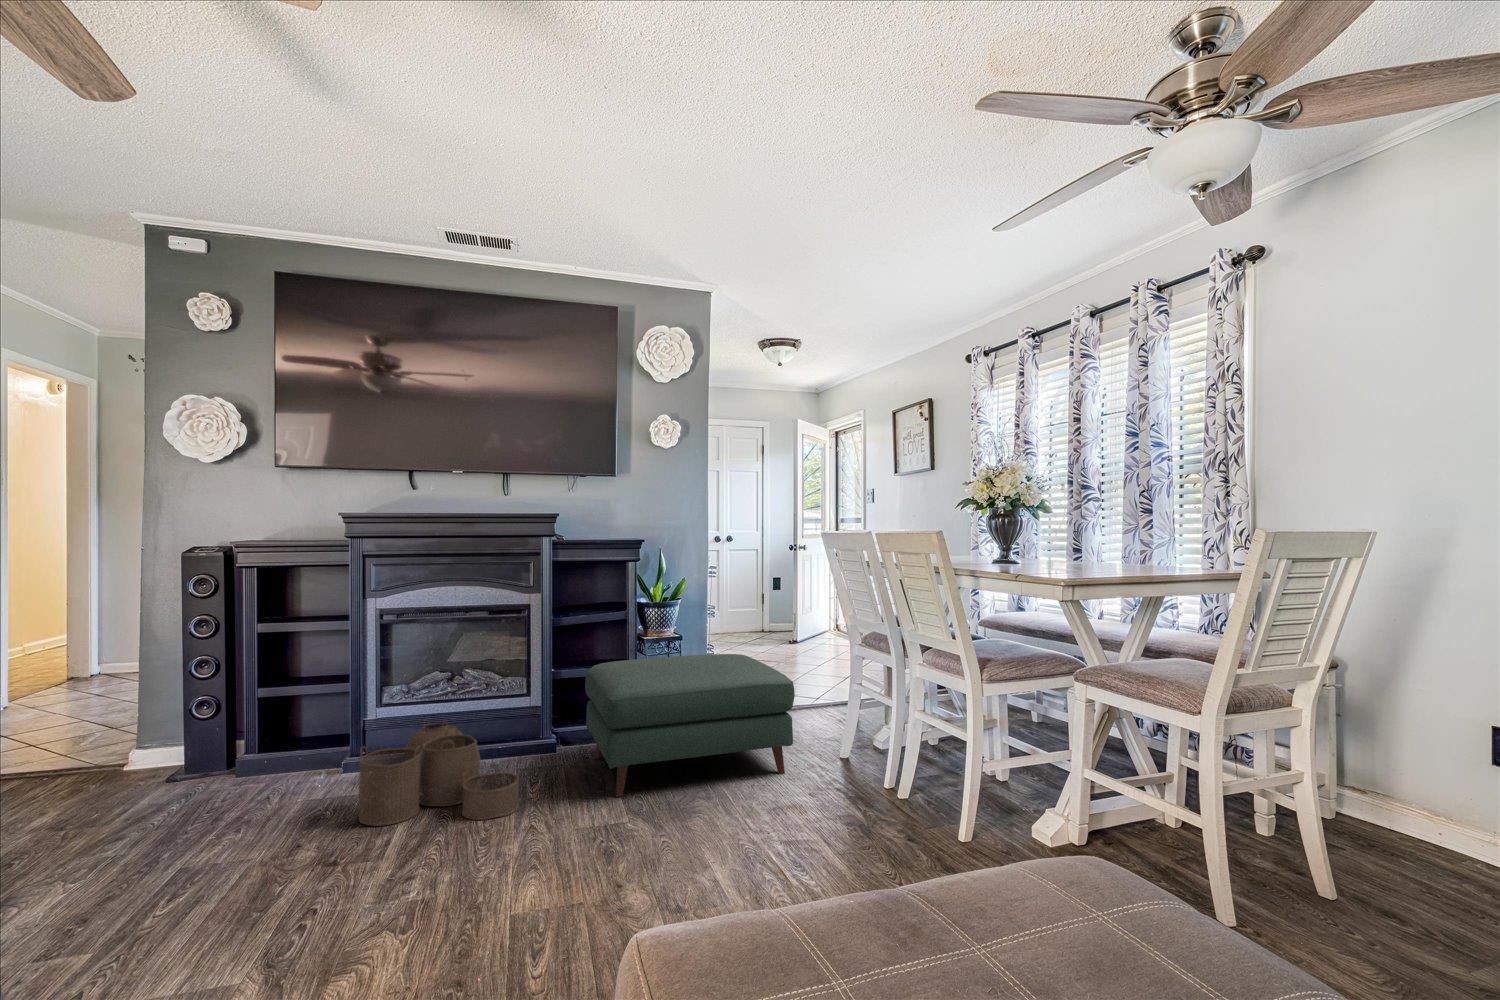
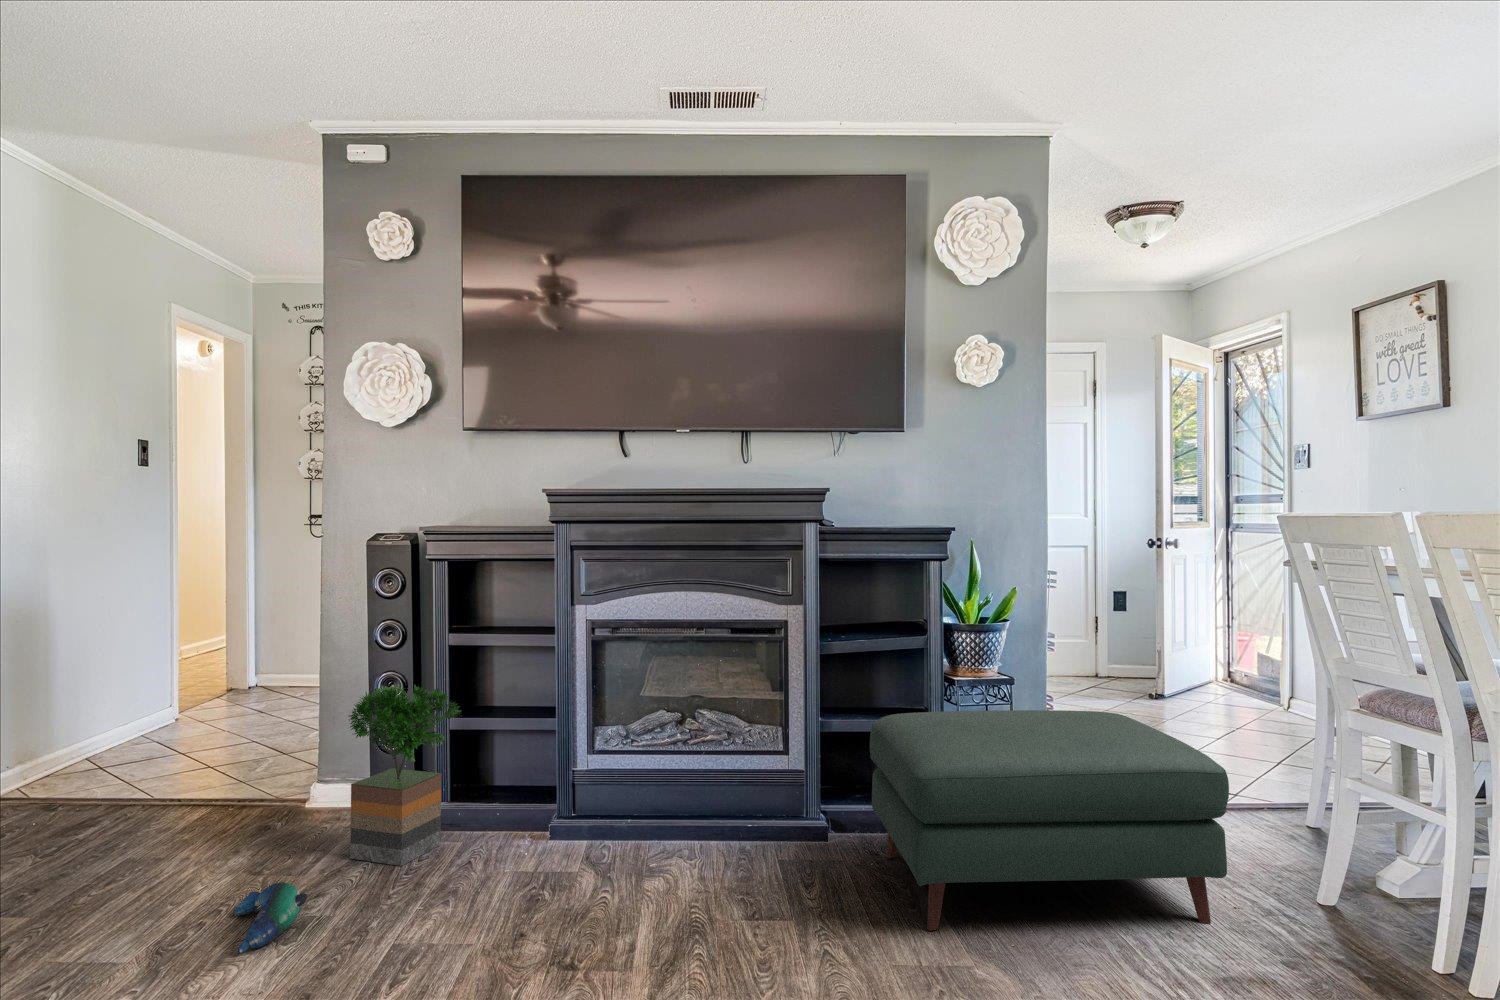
potted tree: none [167,664,272,802] -> present [349,685,461,866]
woven basket: present [359,722,520,826] -> none [566,778,783,943]
plush toy: none [63,821,136,876] -> present [234,882,307,954]

